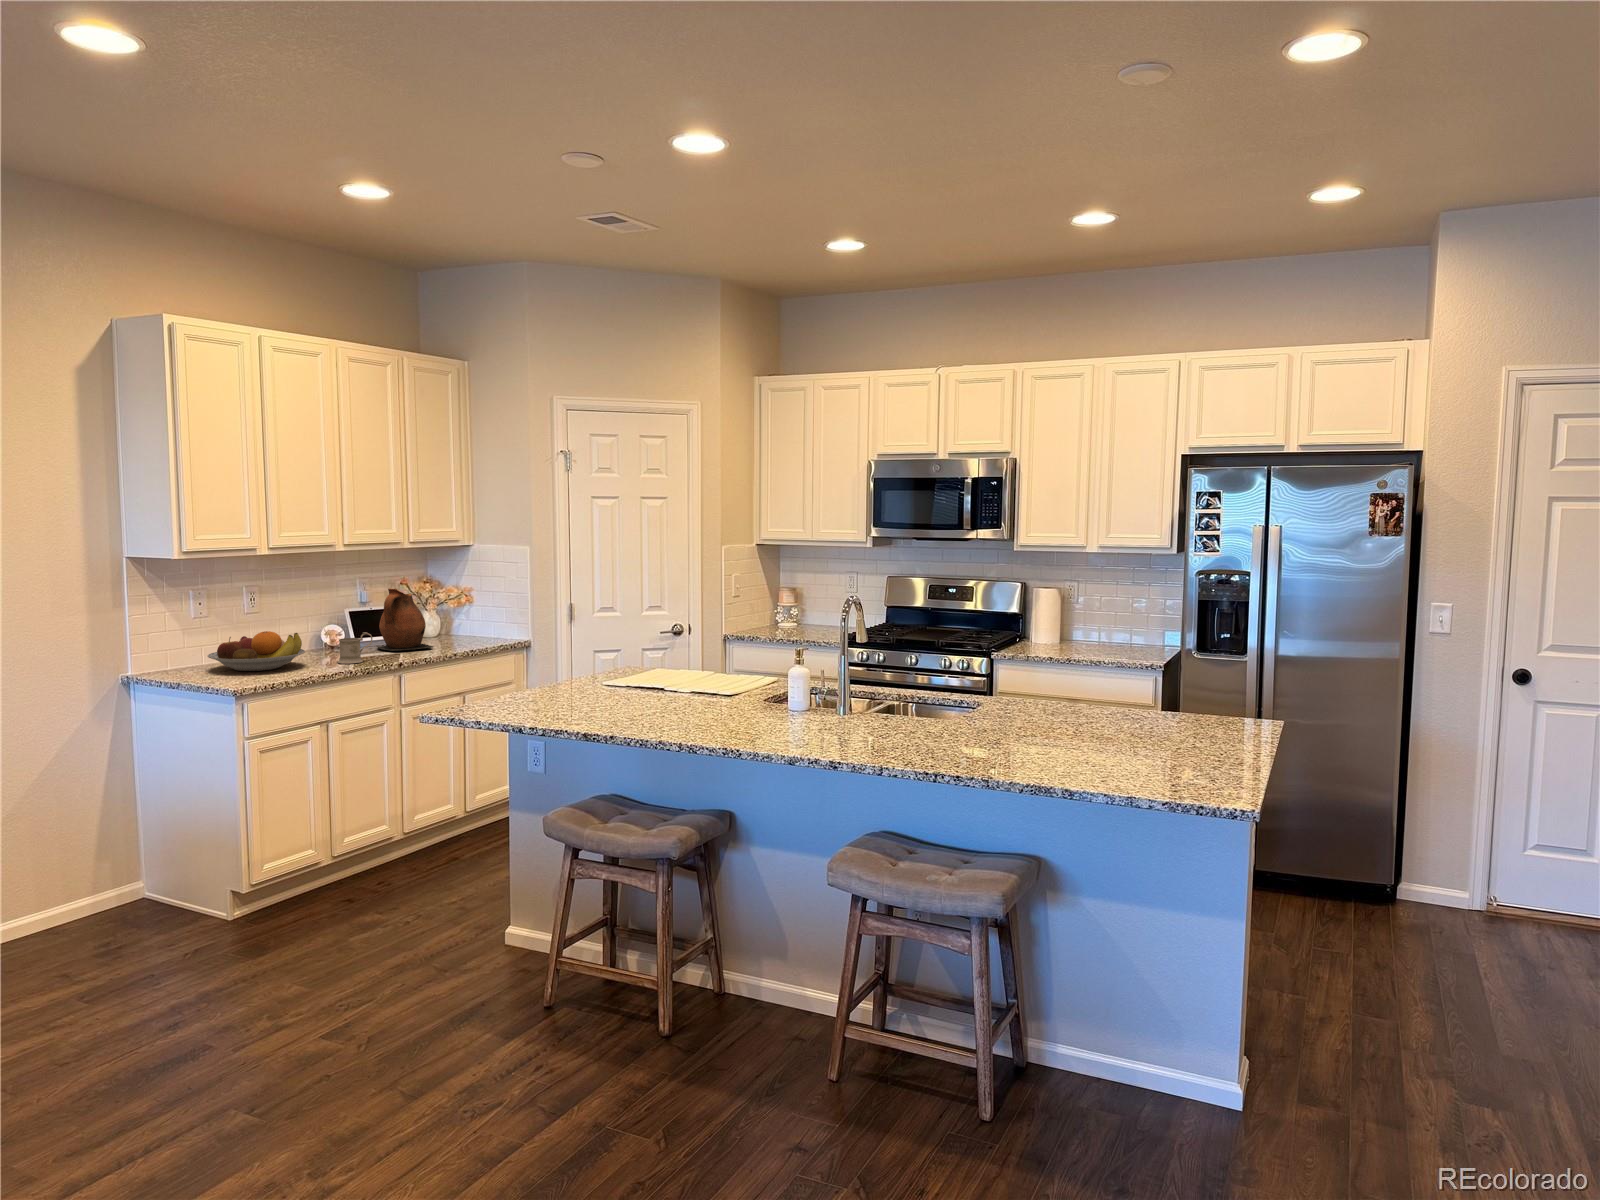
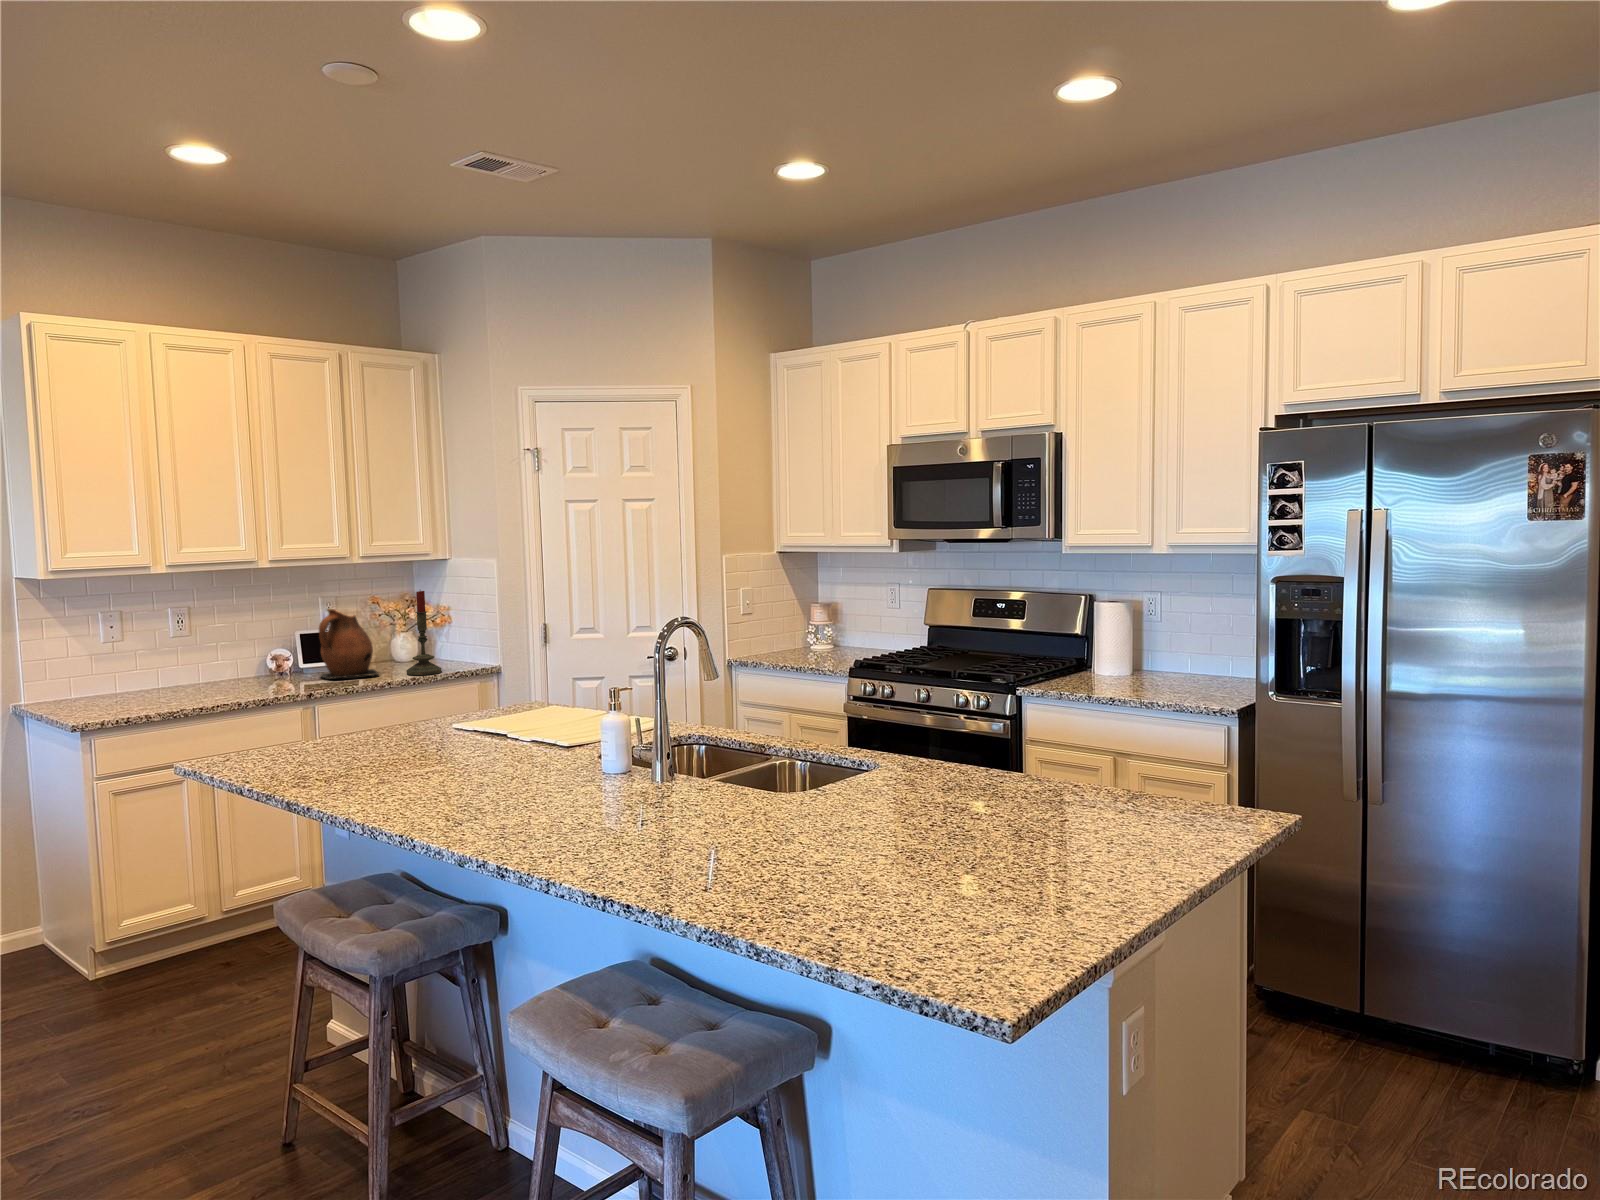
candle: none [456,571,486,648] -> present [407,591,442,675]
fruit bowl: present [208,631,305,671] -> none [103,659,213,703]
mug: present [338,632,372,664] -> none [250,659,291,695]

